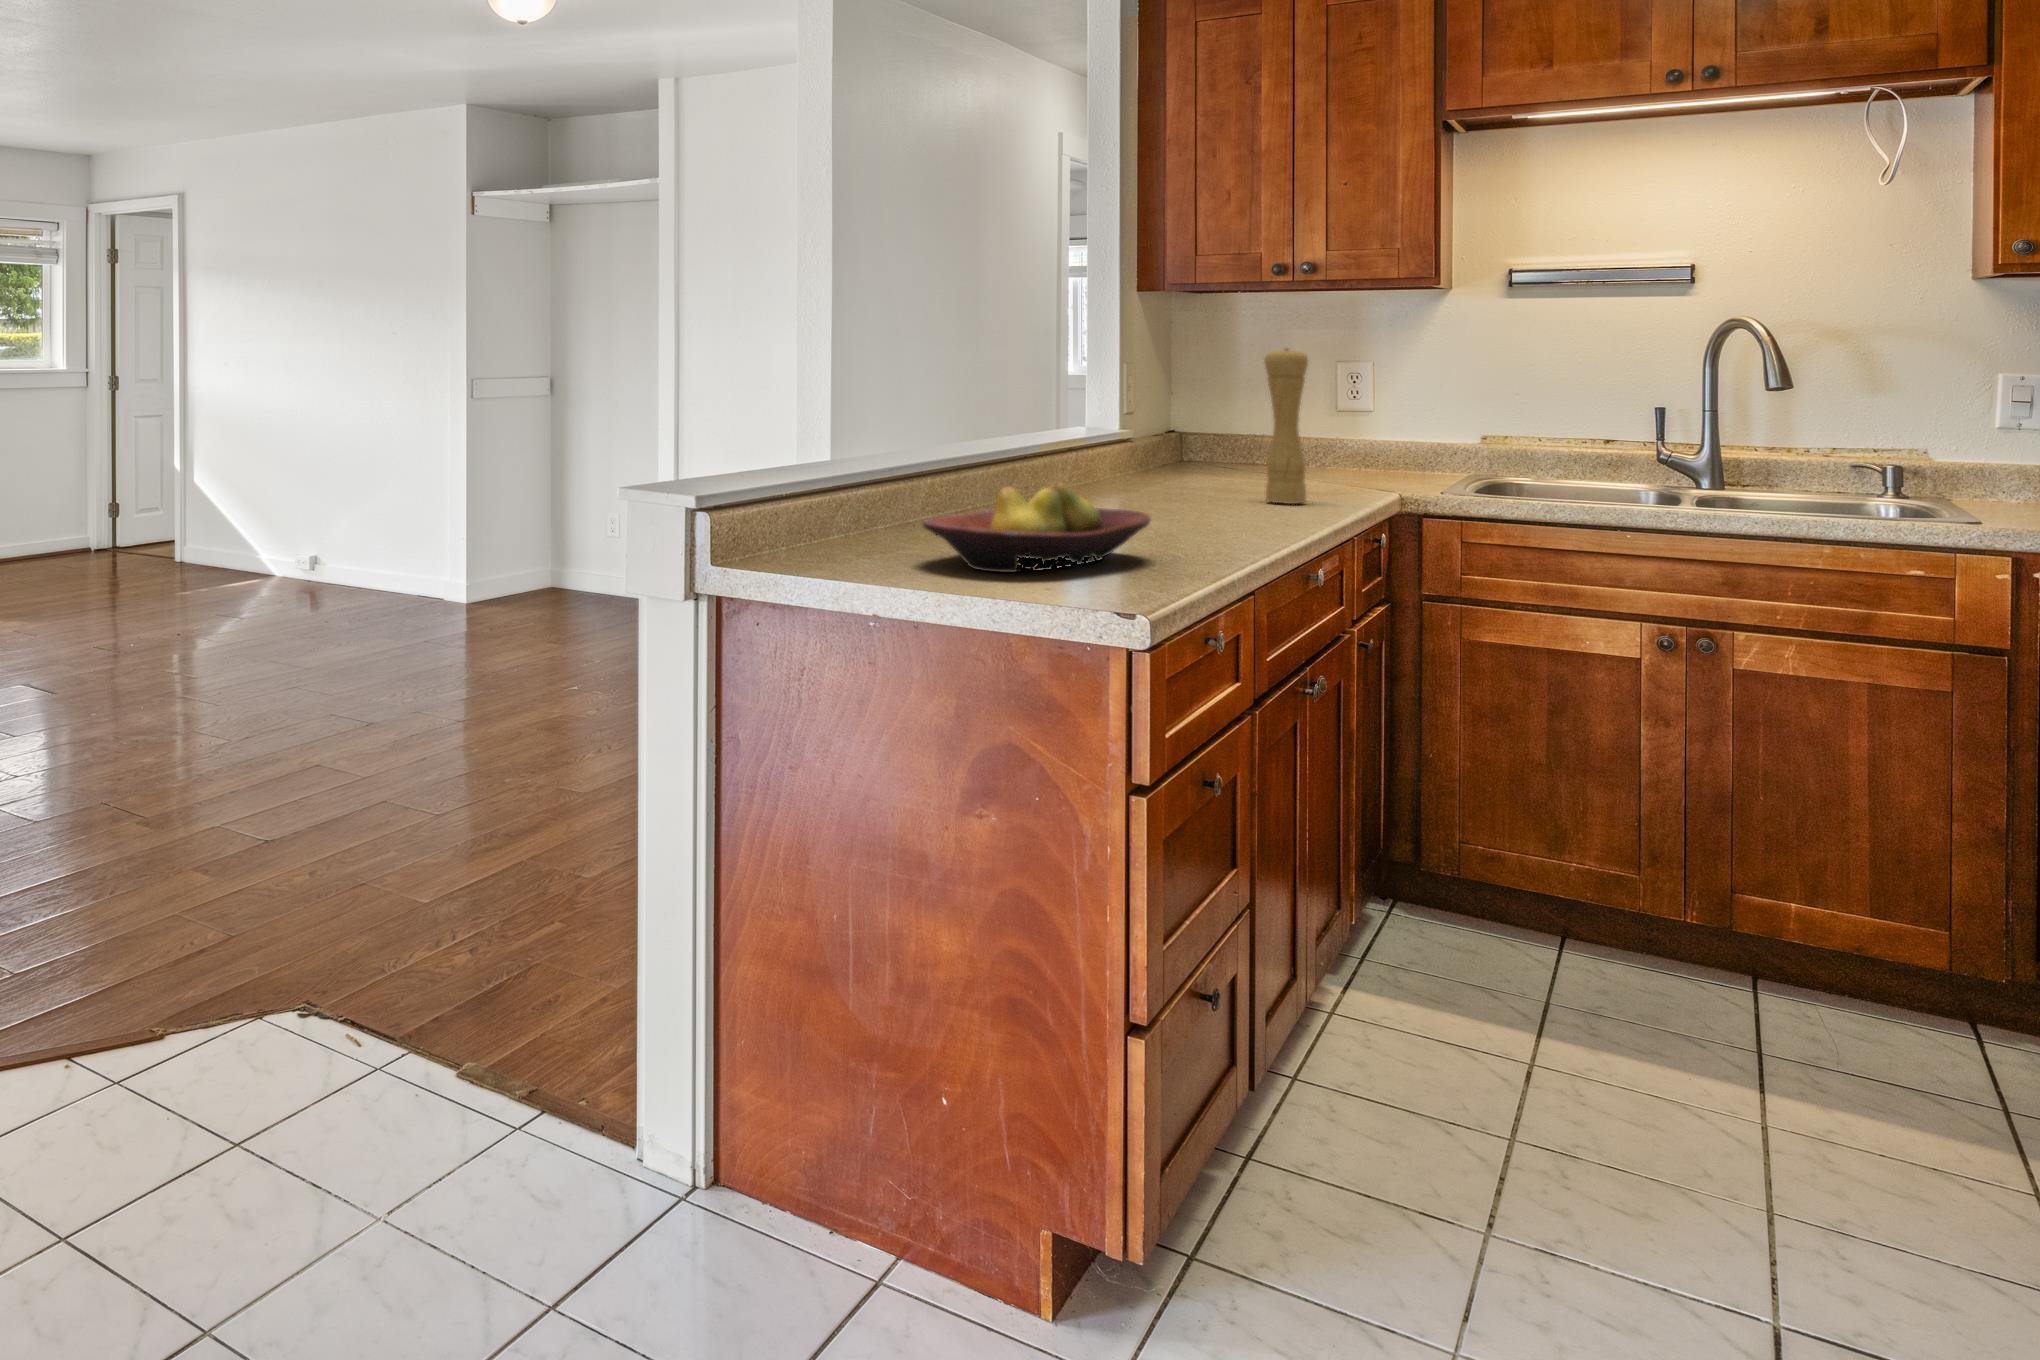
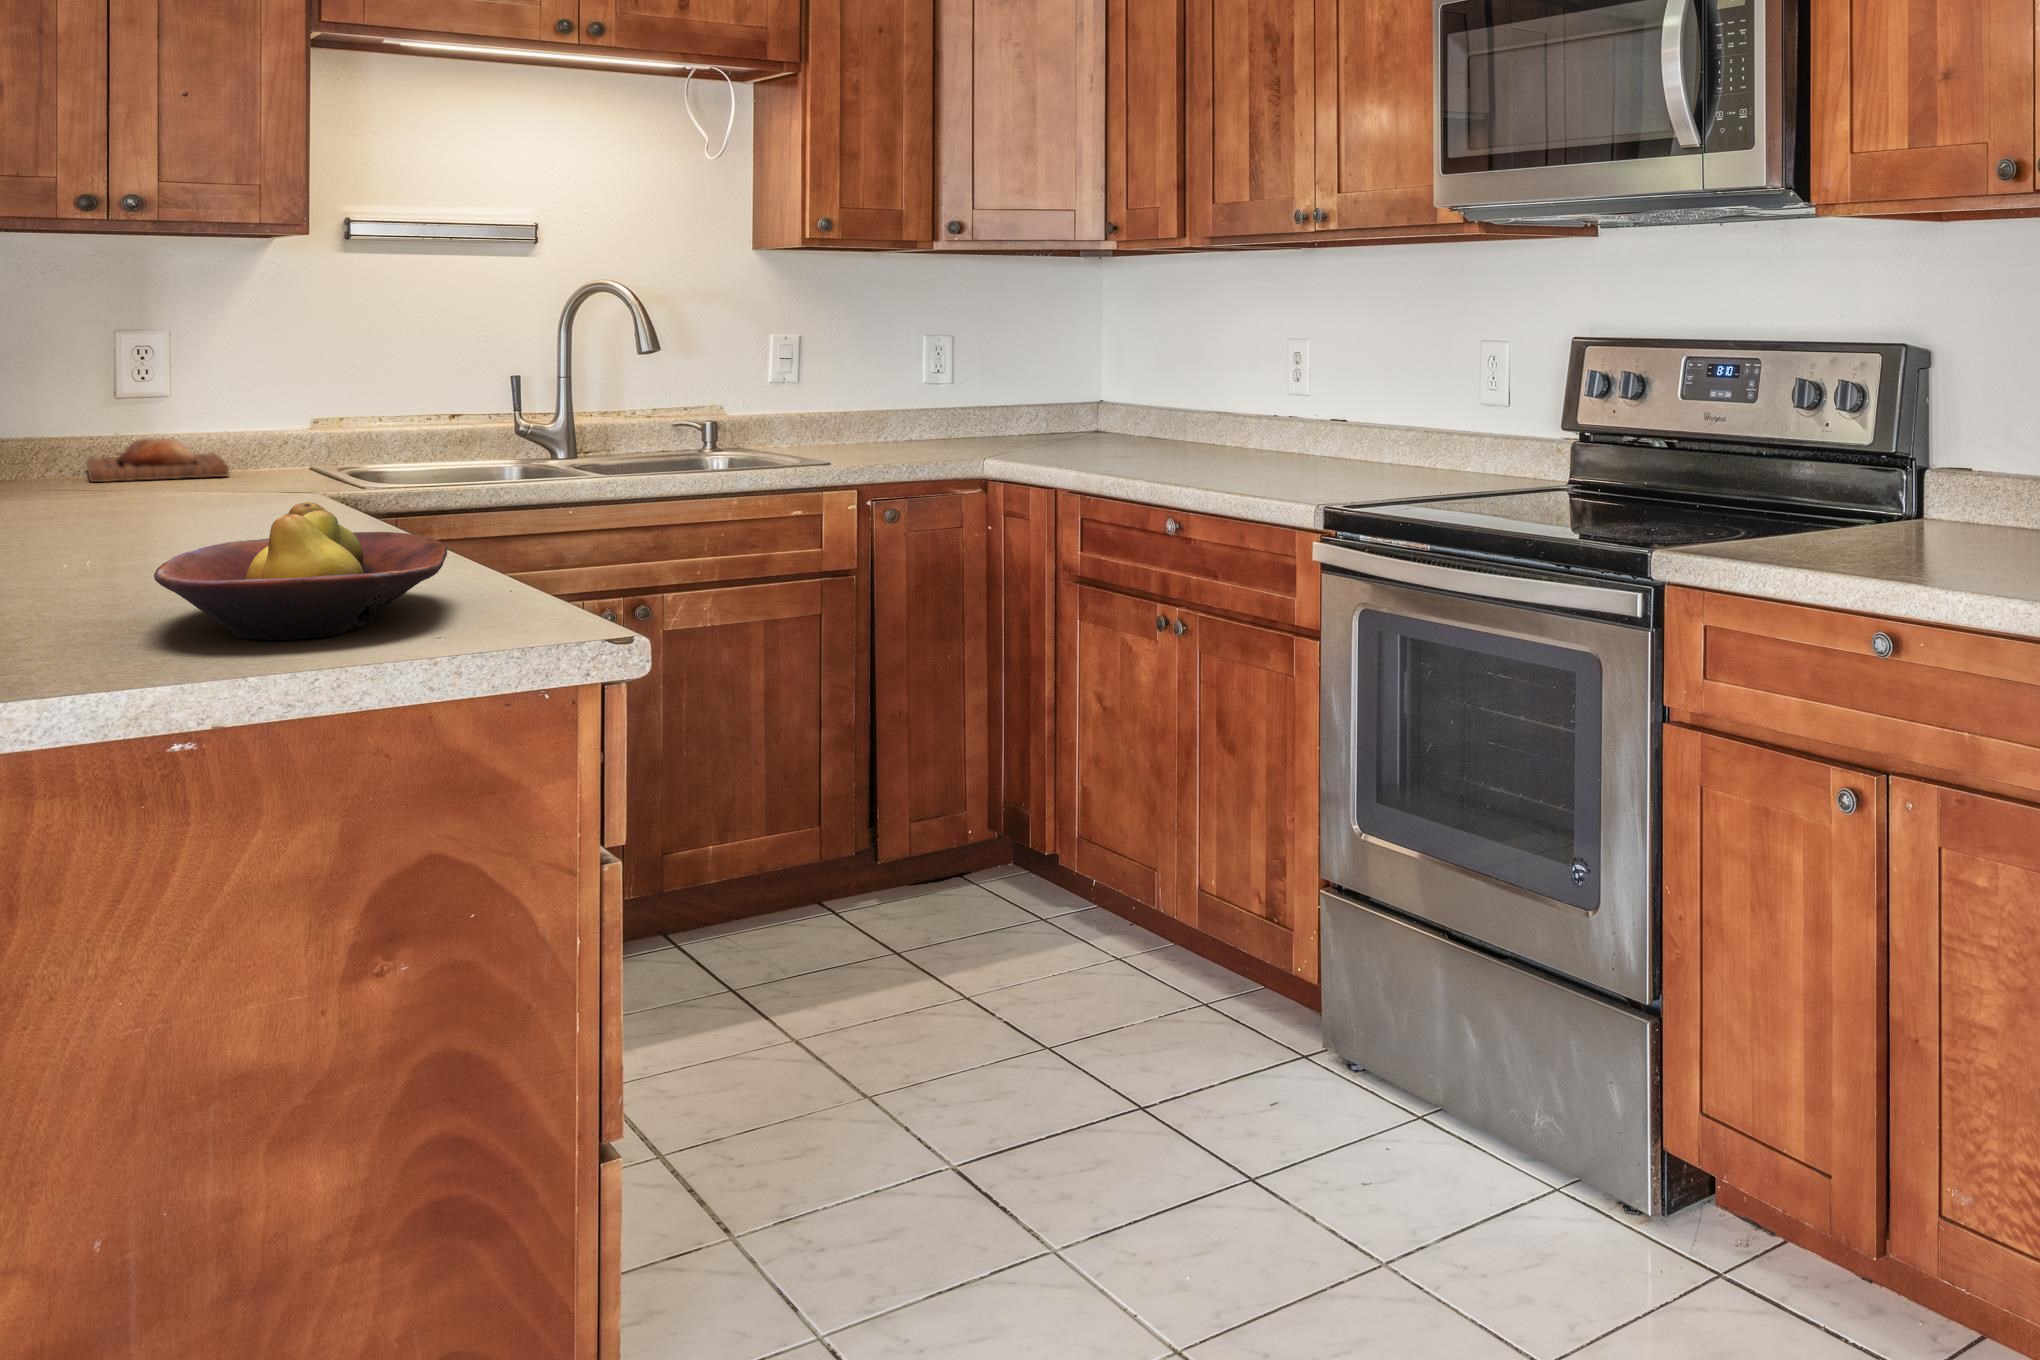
pepper mill: present [1264,349,1308,504] -> none [216,311,279,516]
bread loaf: none [1296,444,1418,478] -> present [87,438,229,482]

